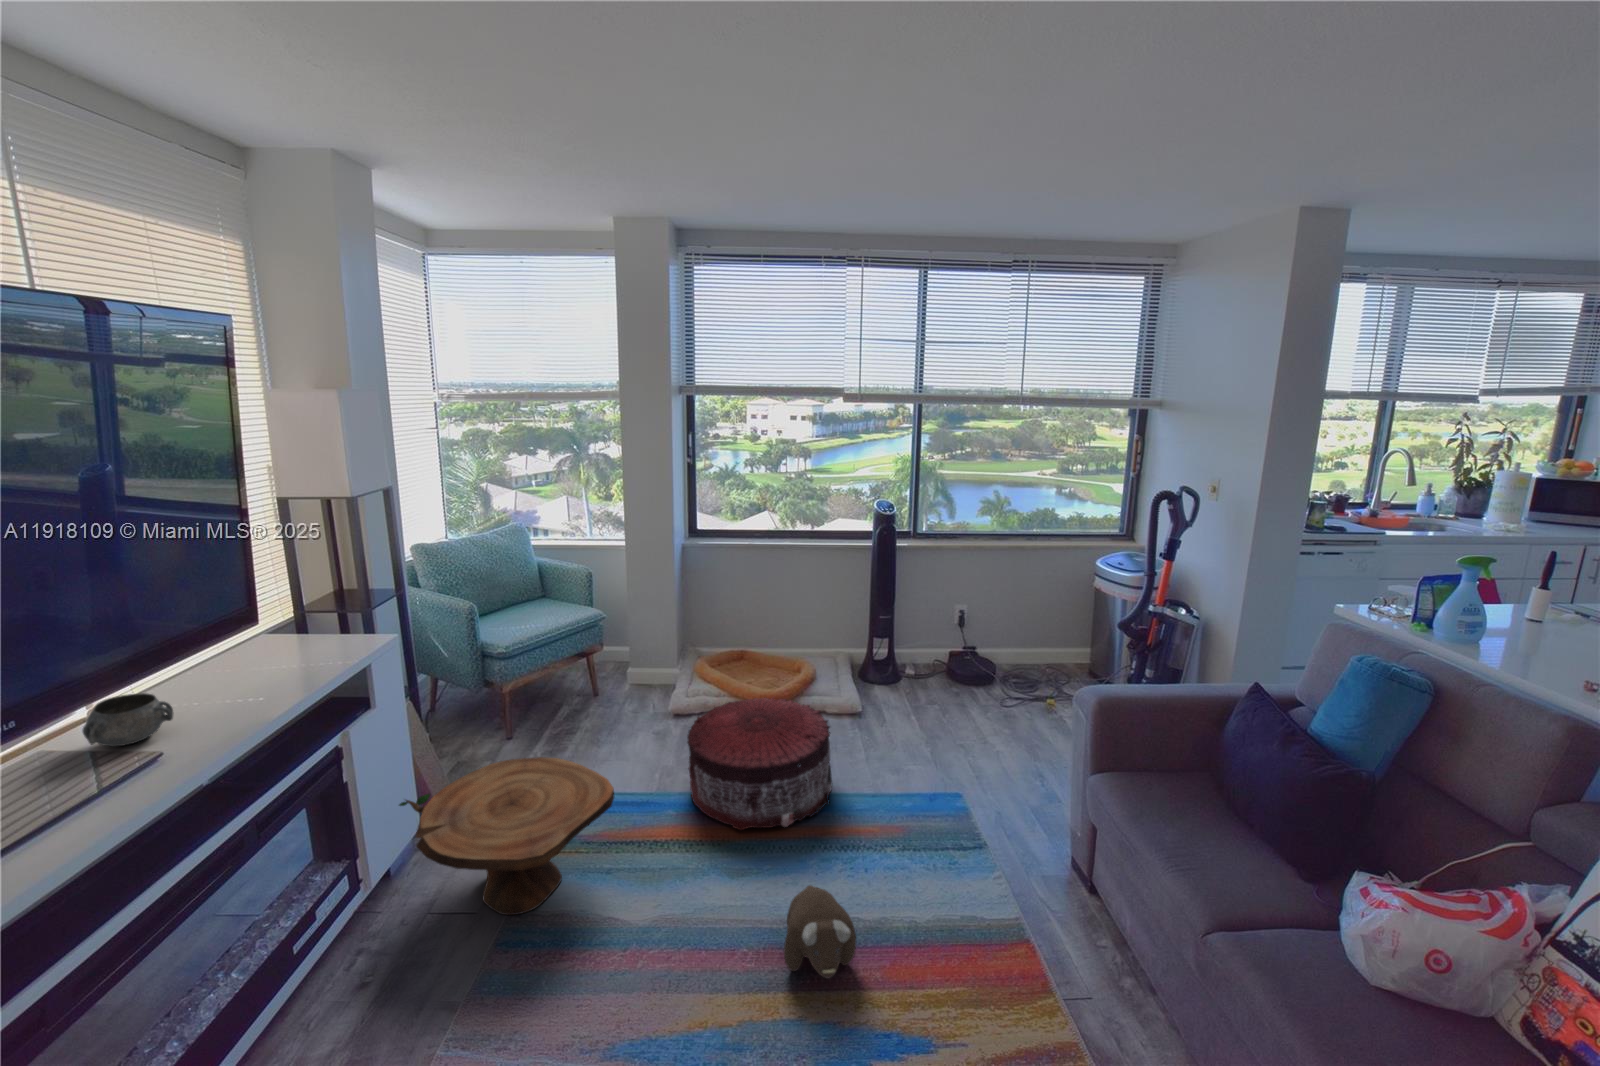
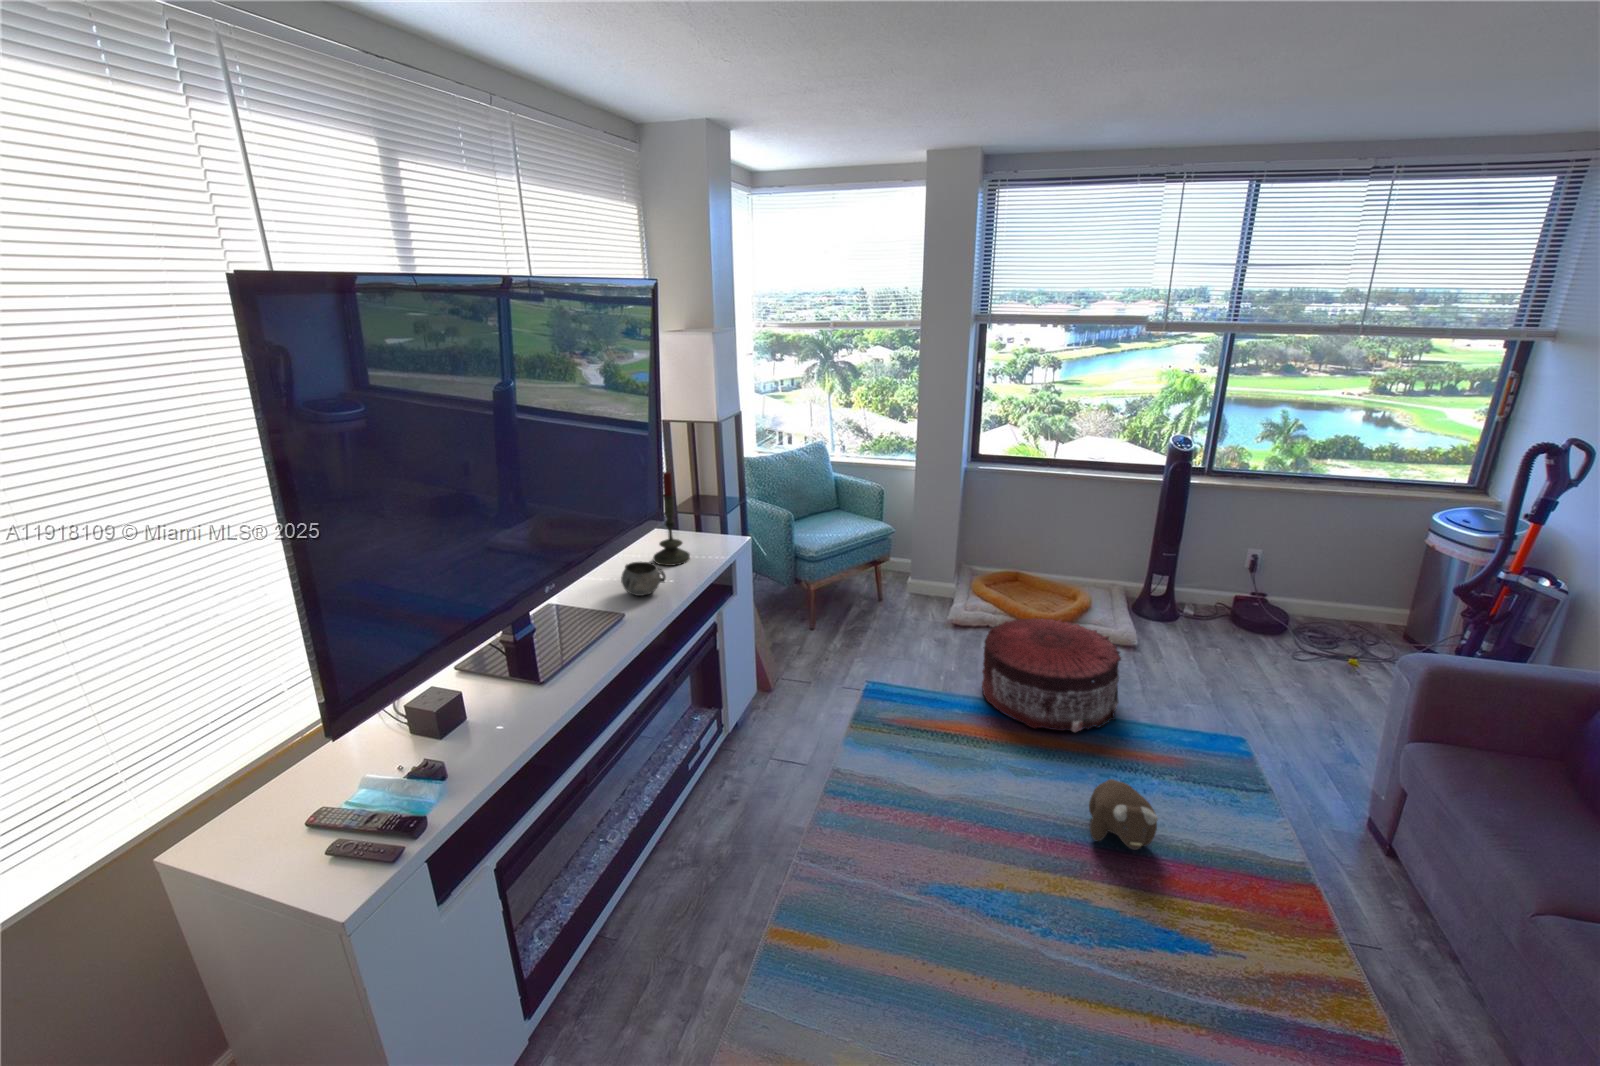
candle: none [188,560,254,693] -> present [653,472,690,566]
side table: present [399,757,614,915] -> none [773,642,936,759]

